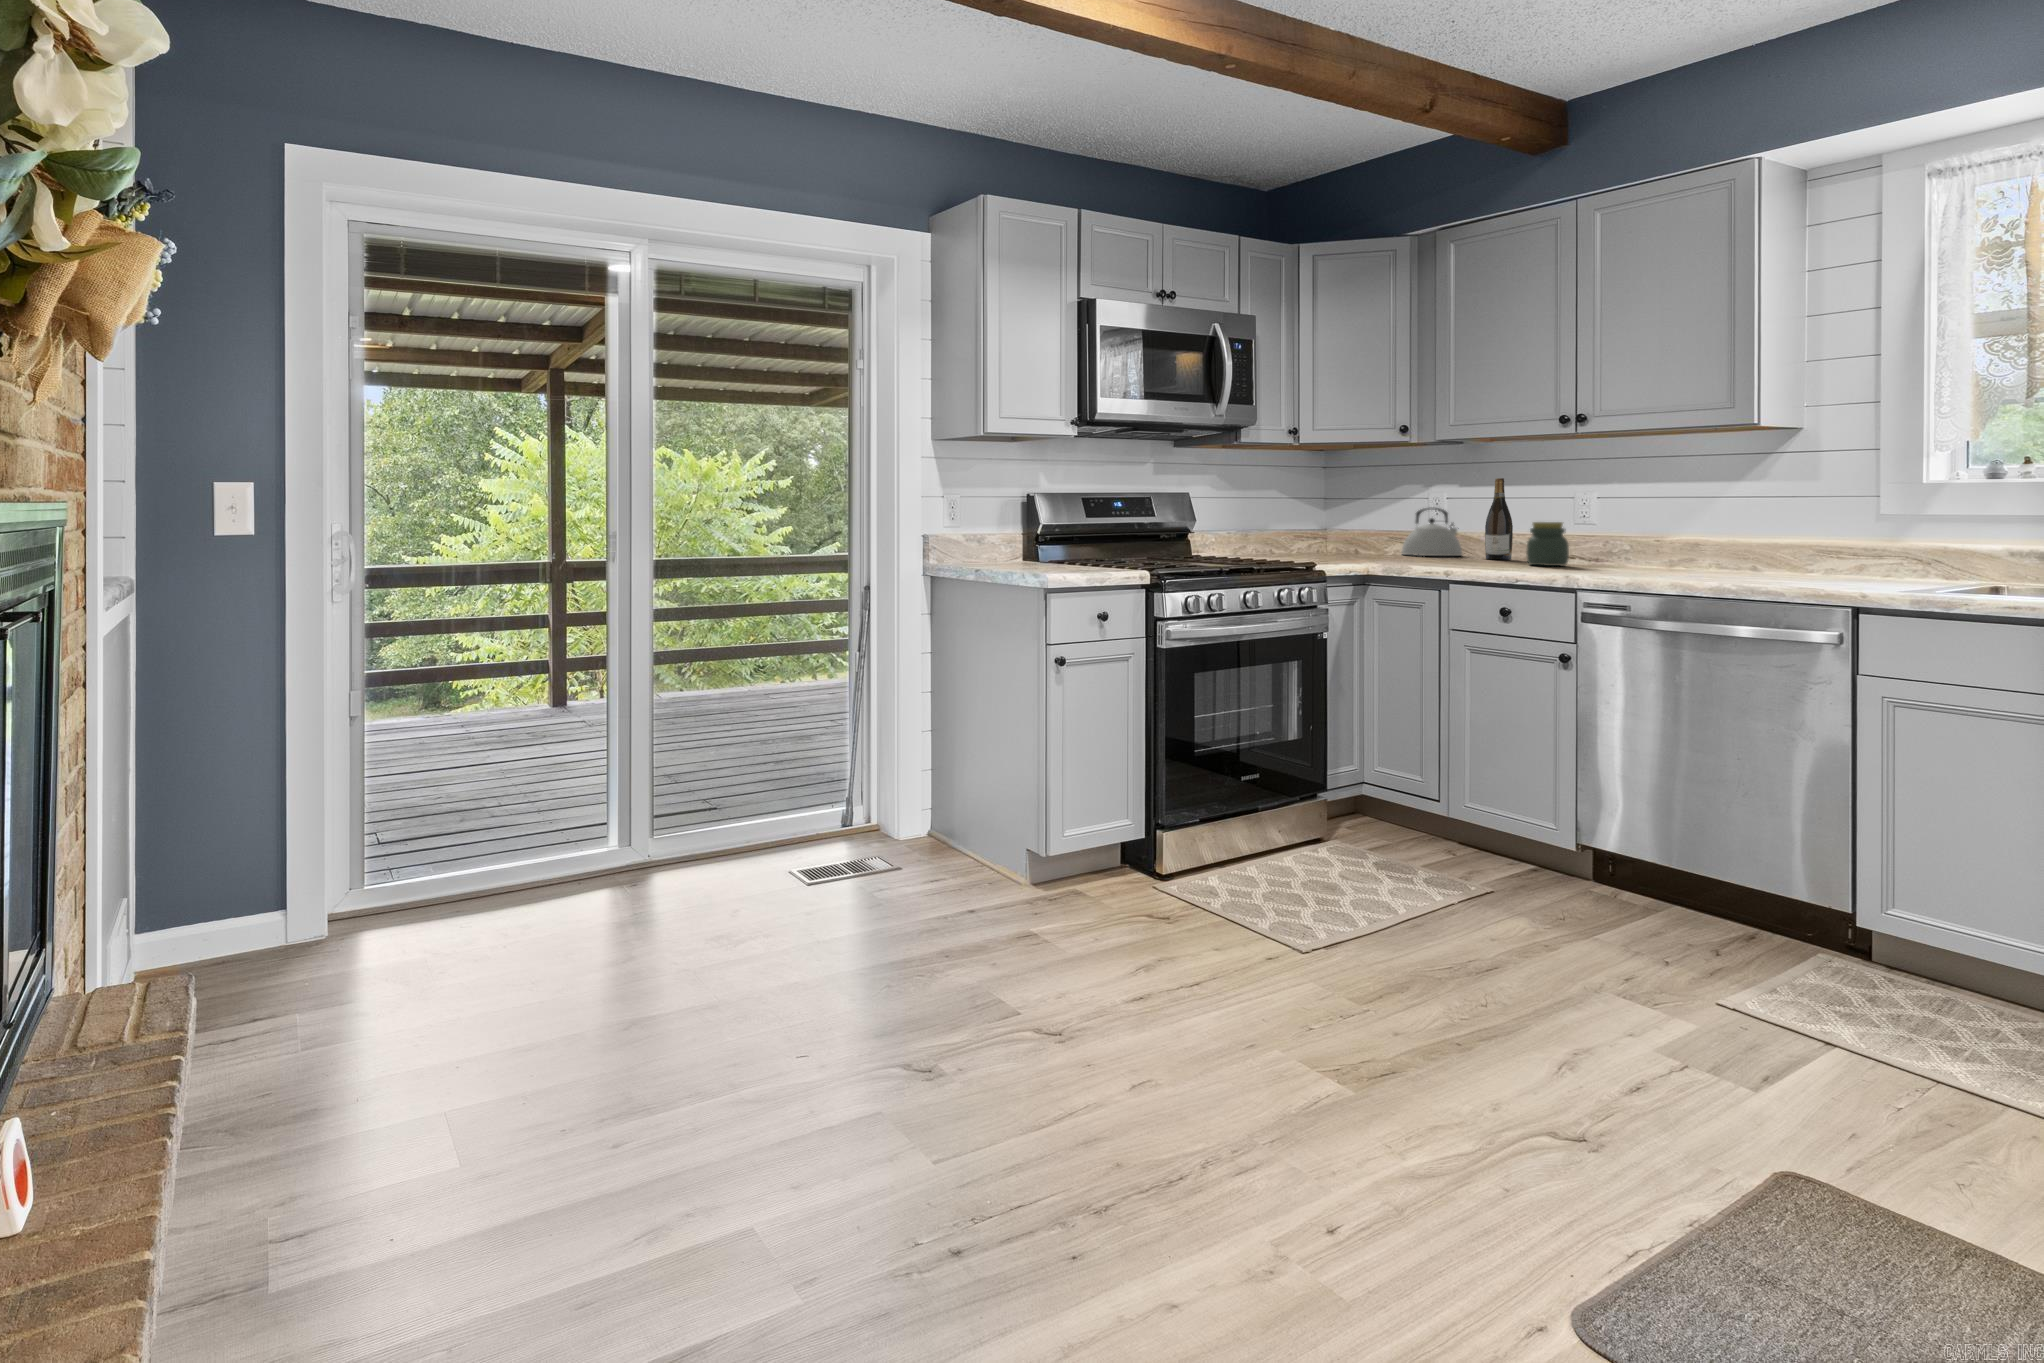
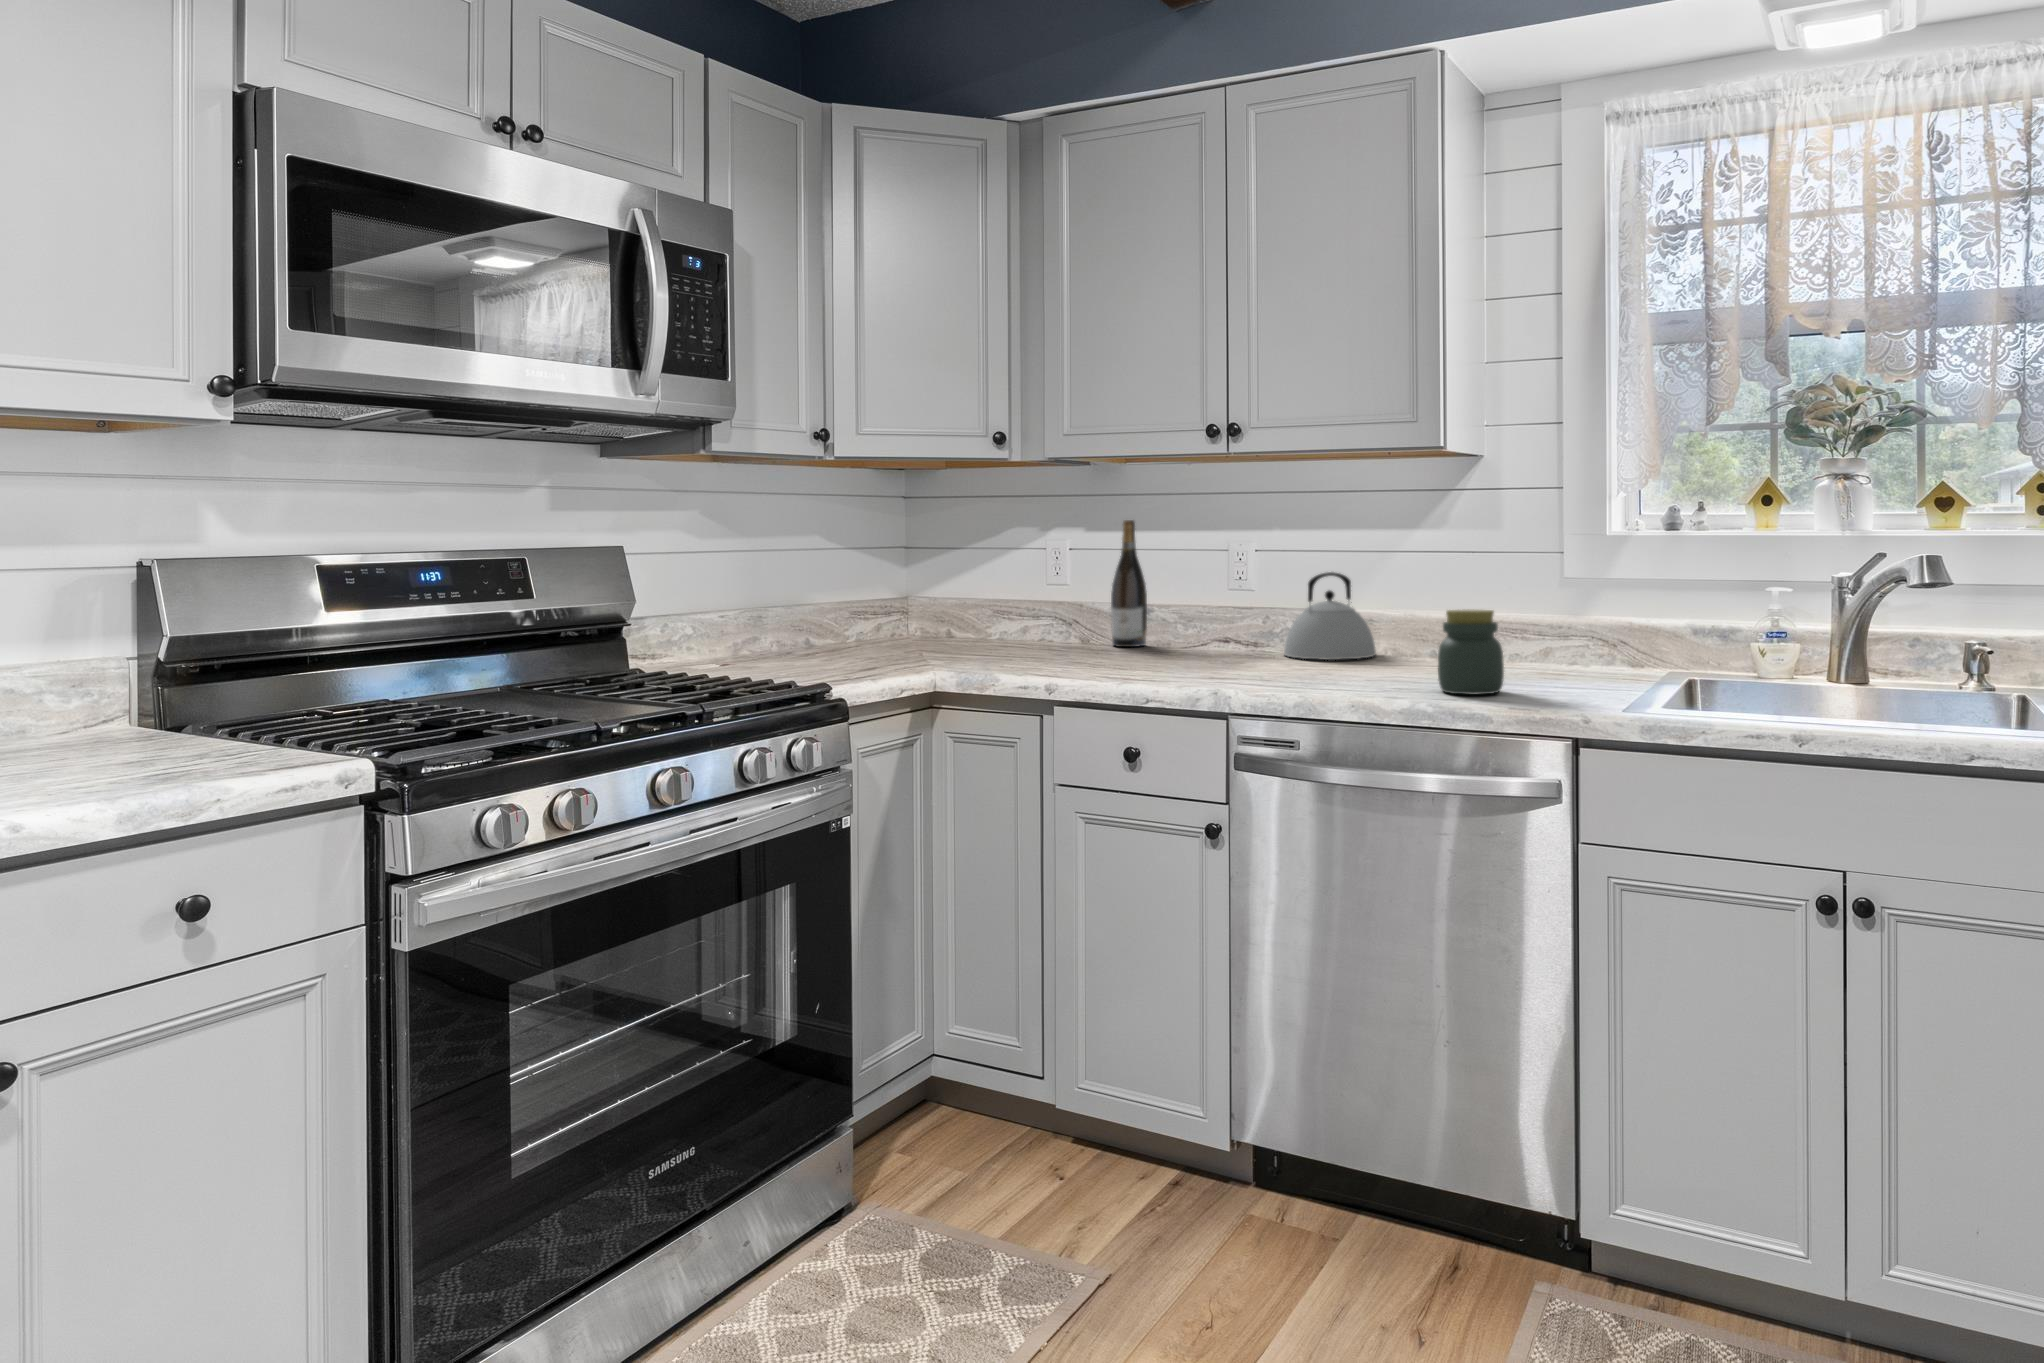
kettle: present [1401,508,1462,556] -> present [1284,572,1376,660]
jar: present [1526,522,1569,566] -> present [1438,609,1504,695]

